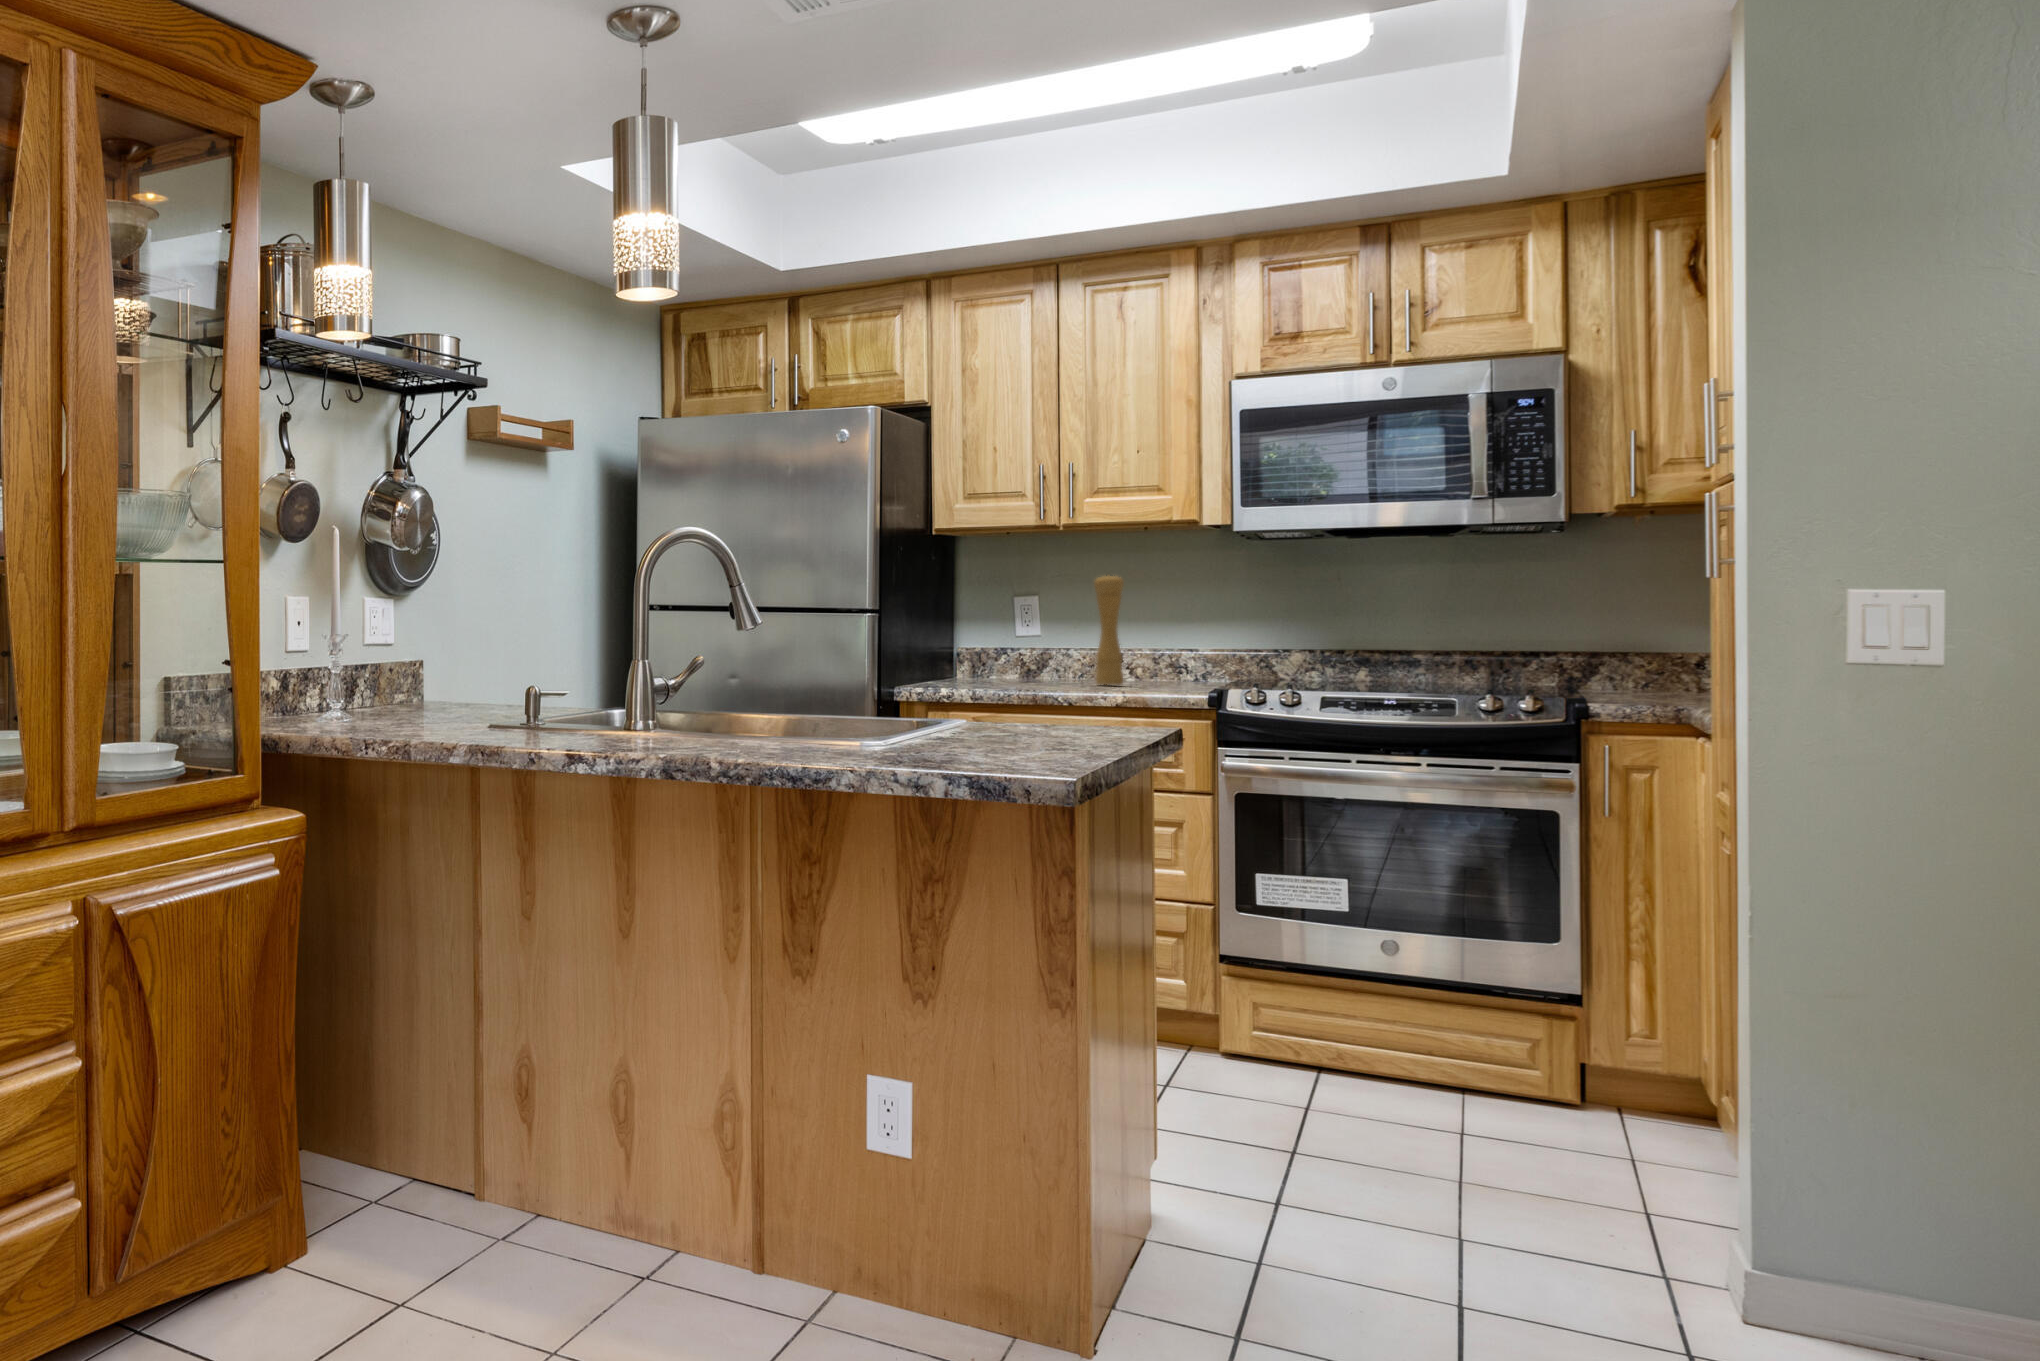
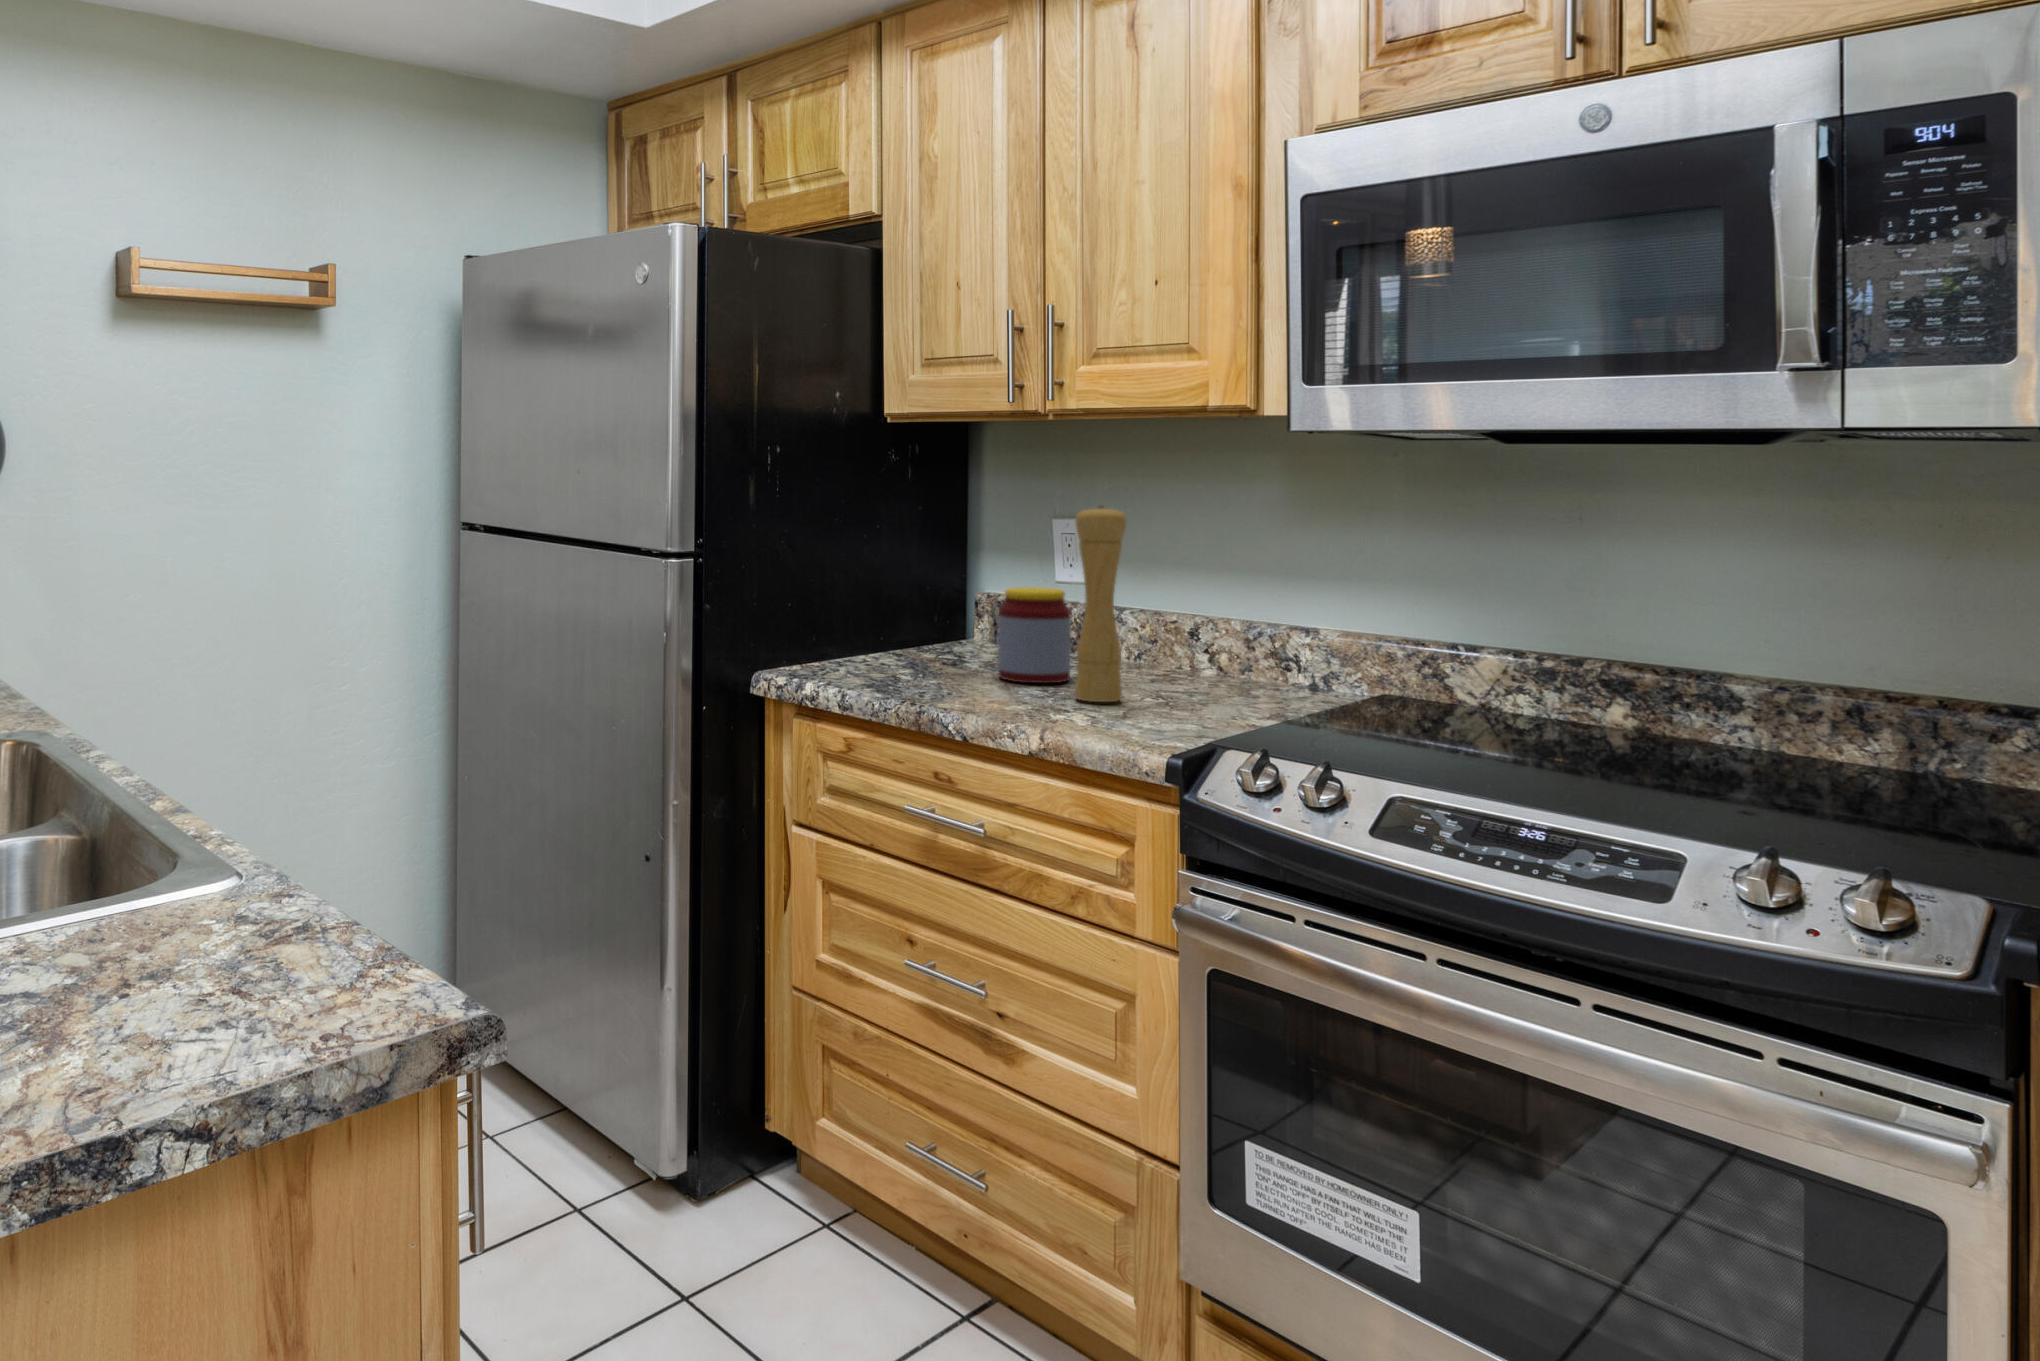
jar: none [1027,629,1071,682] -> present [998,587,1071,683]

